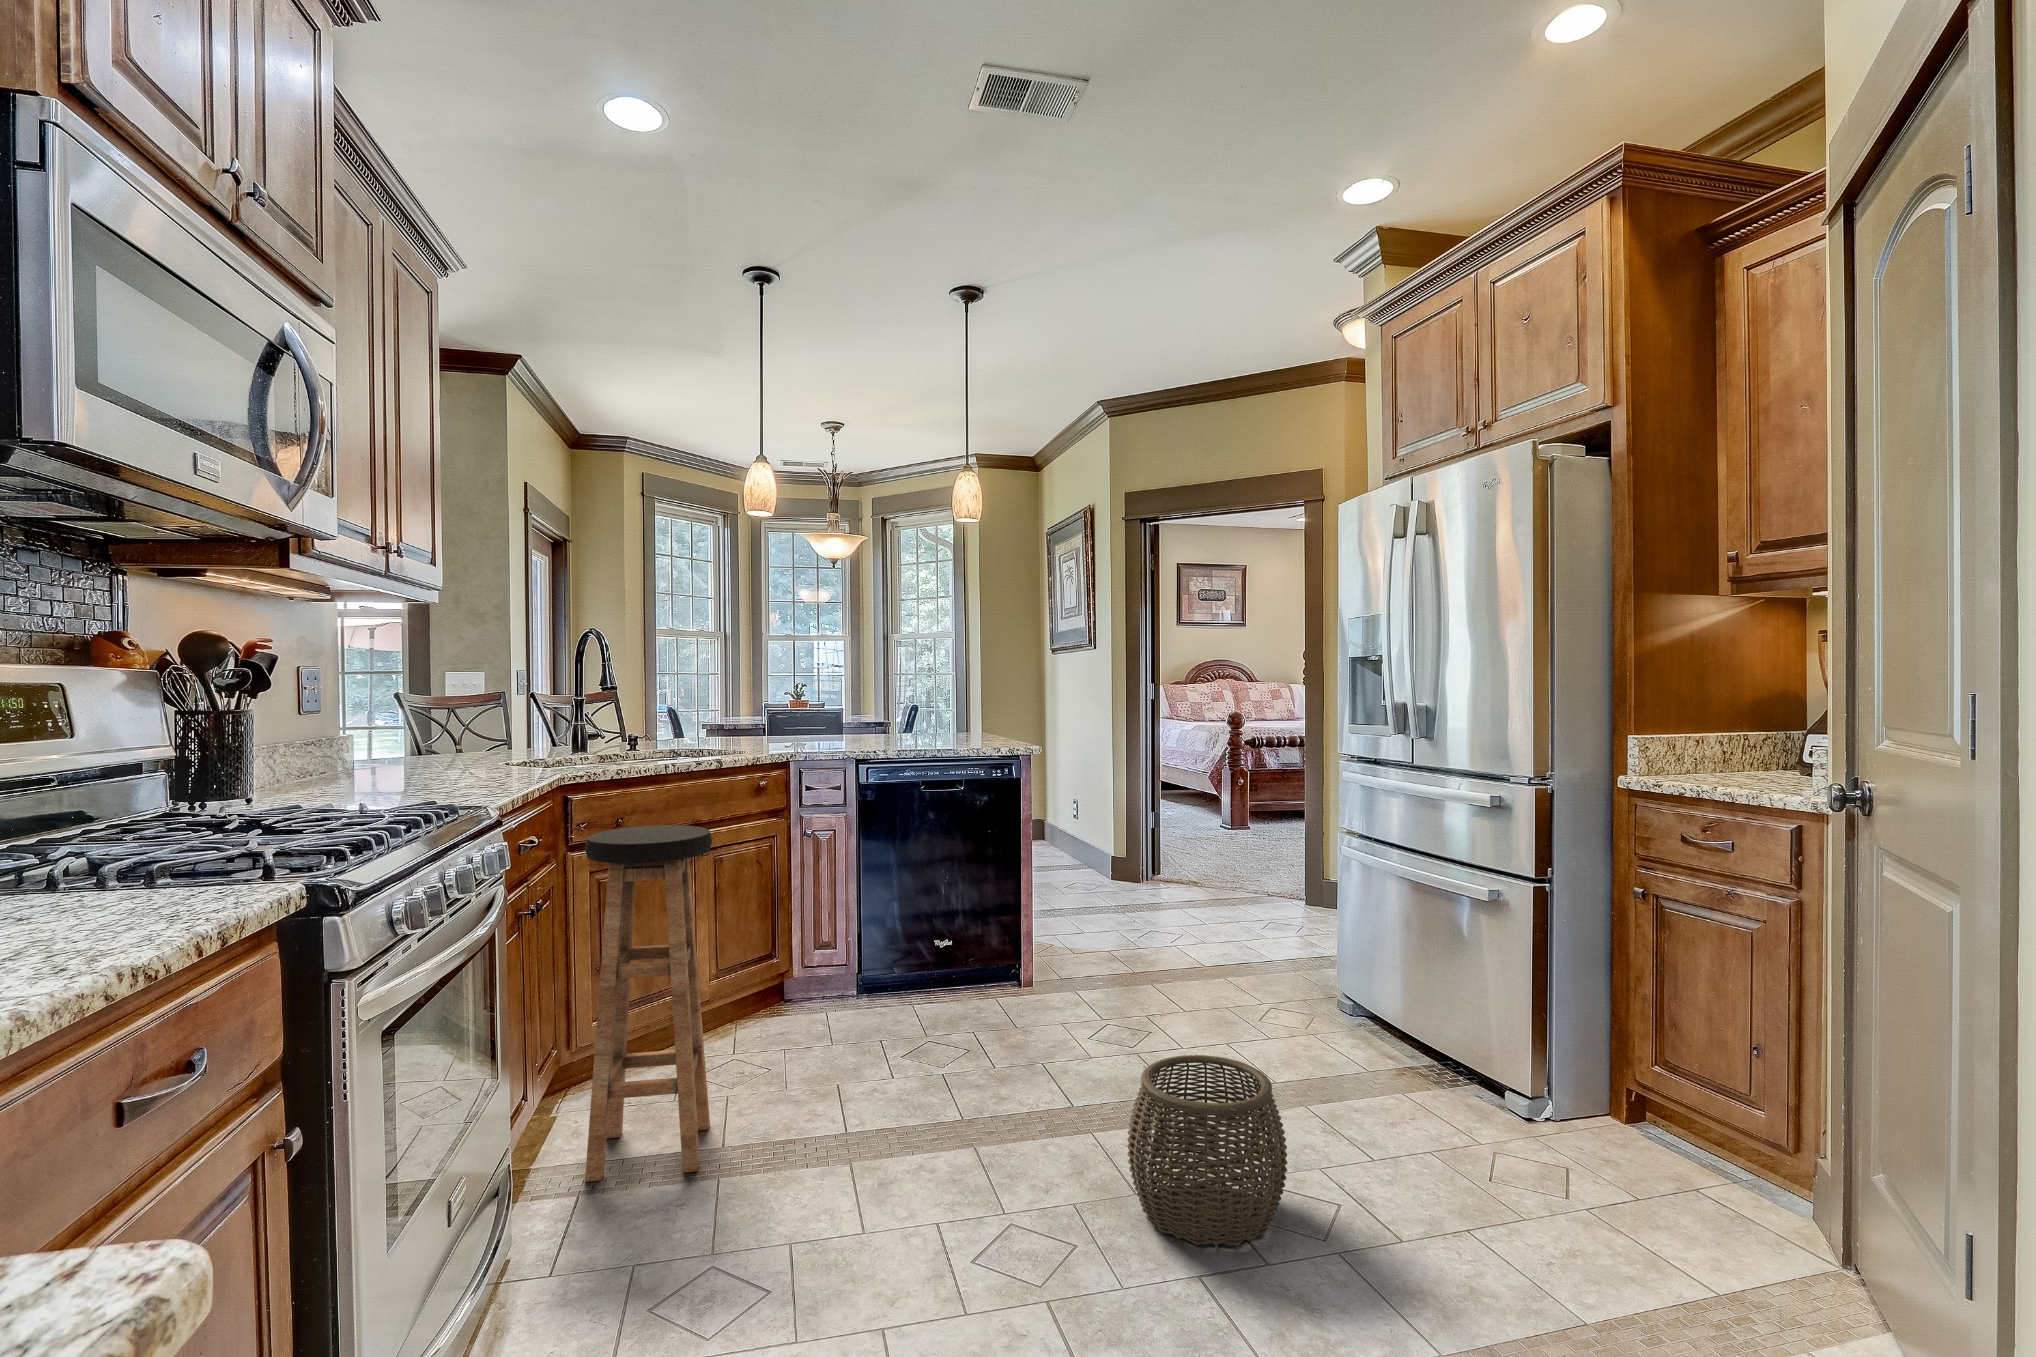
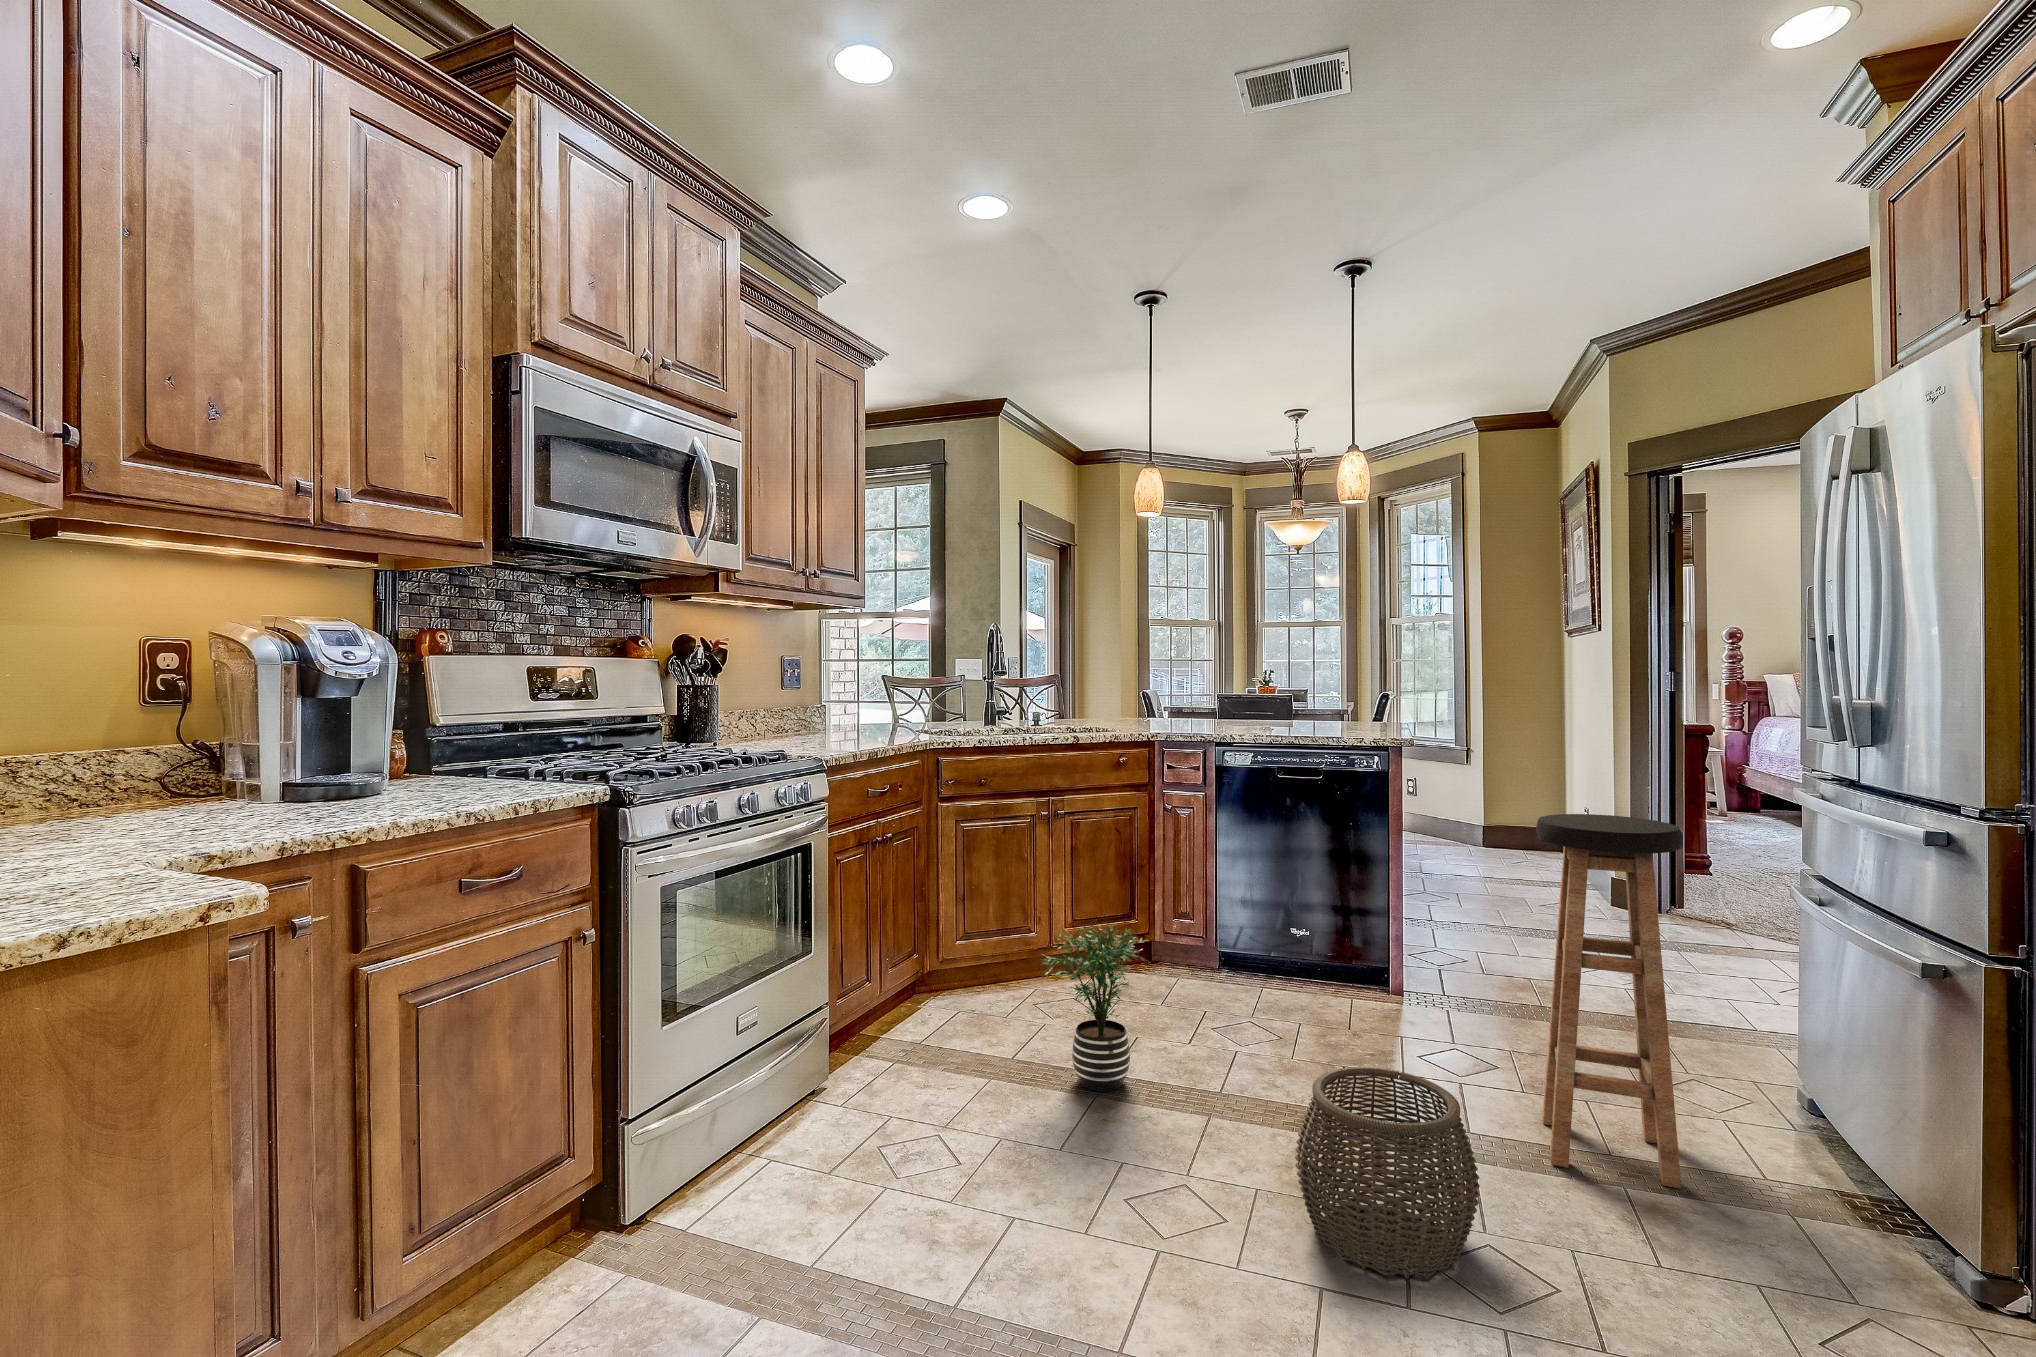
bar stool: present [585,825,712,1182] -> present [1536,814,1682,1189]
potted plant: none [775,965,896,1159] -> present [1042,924,1144,1092]

